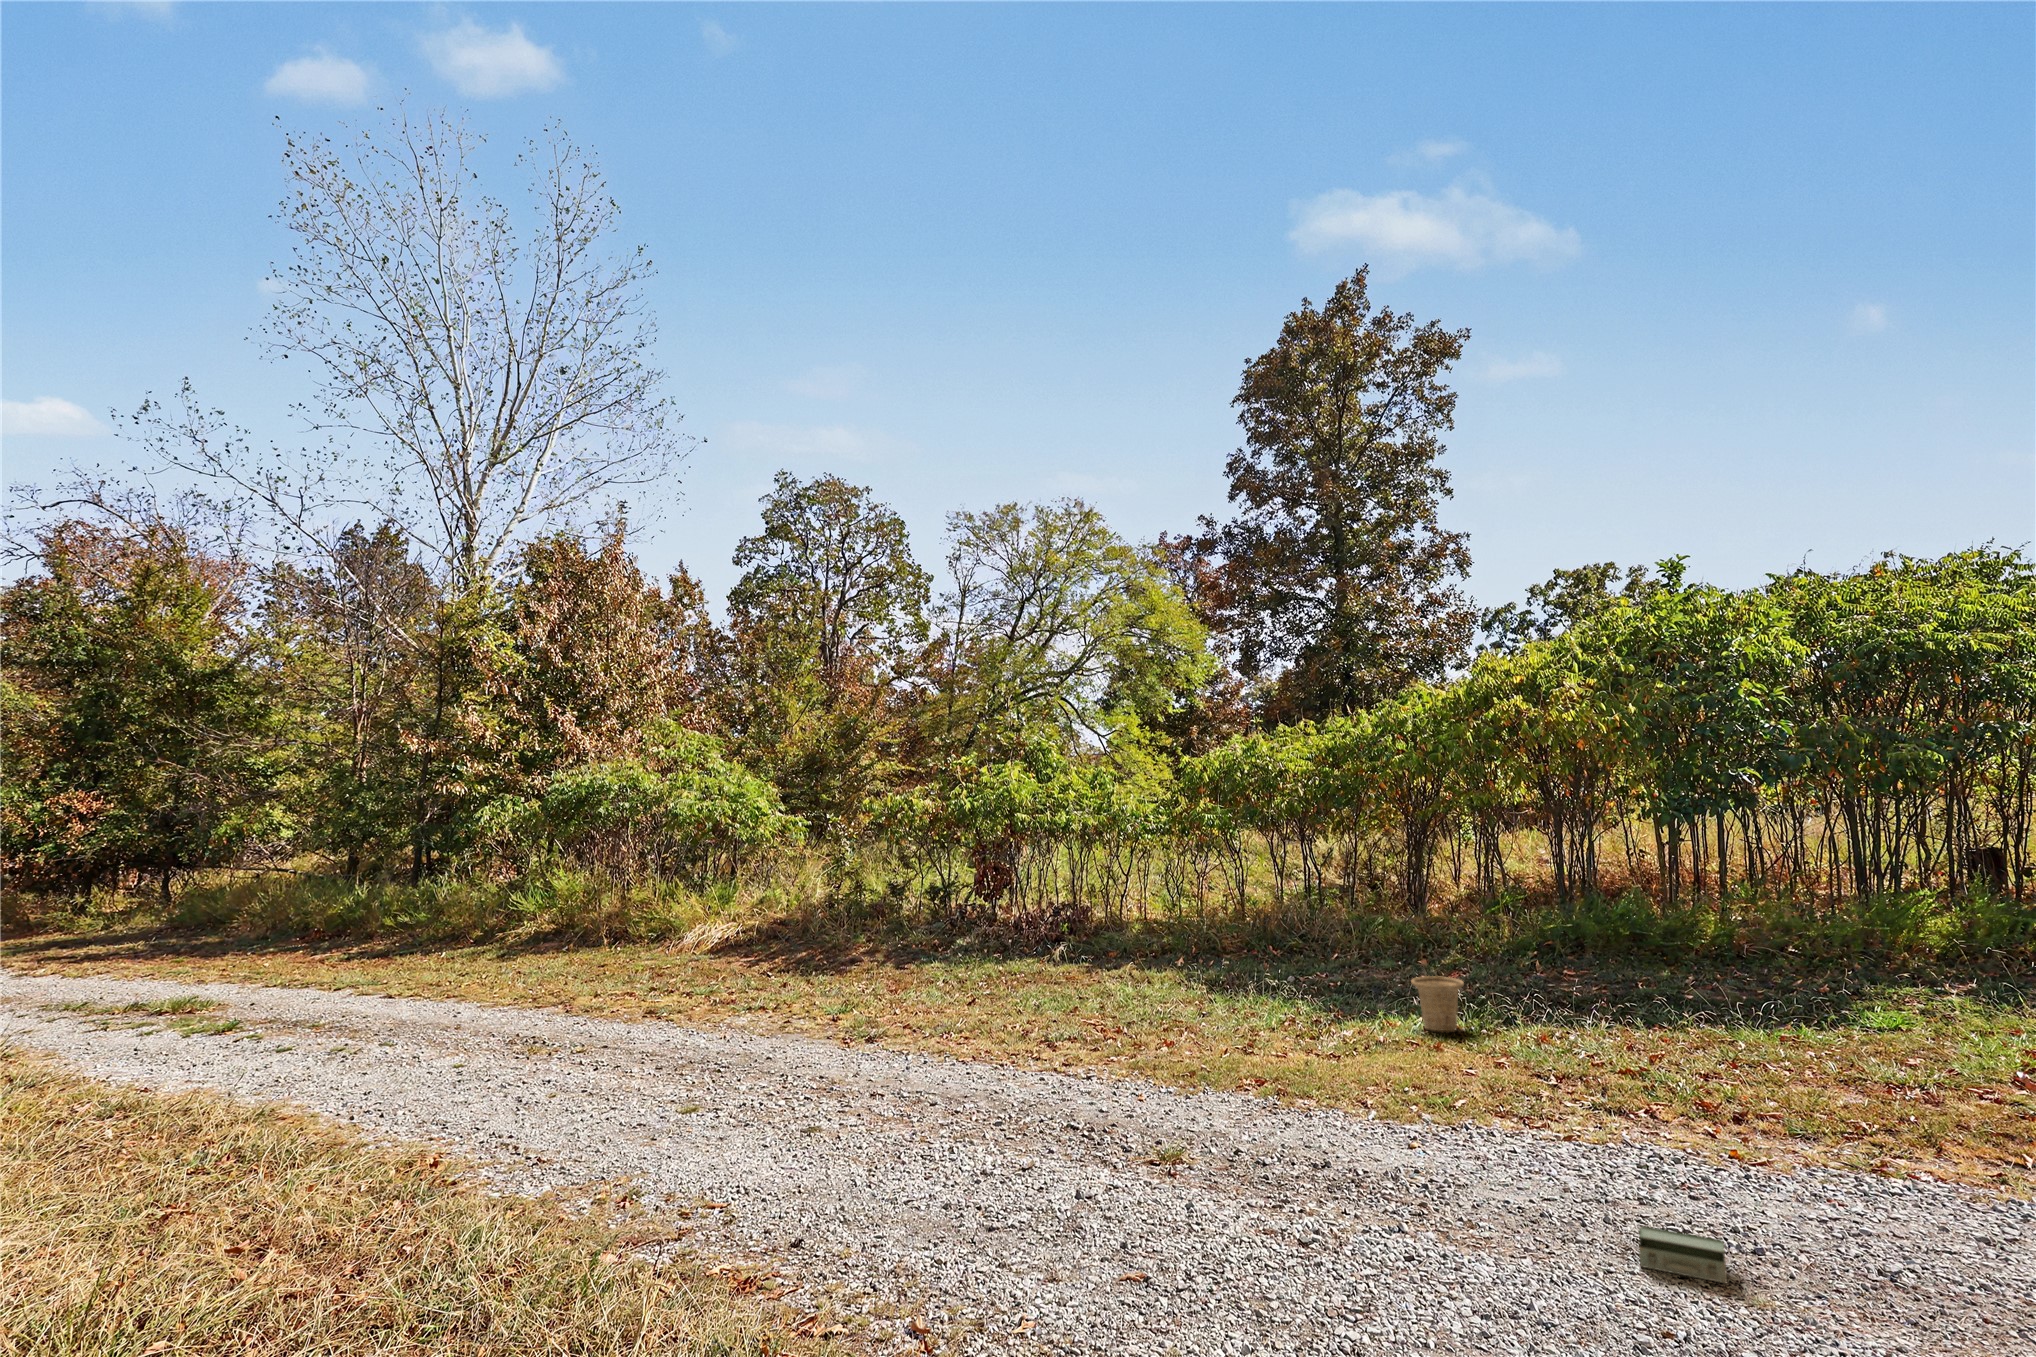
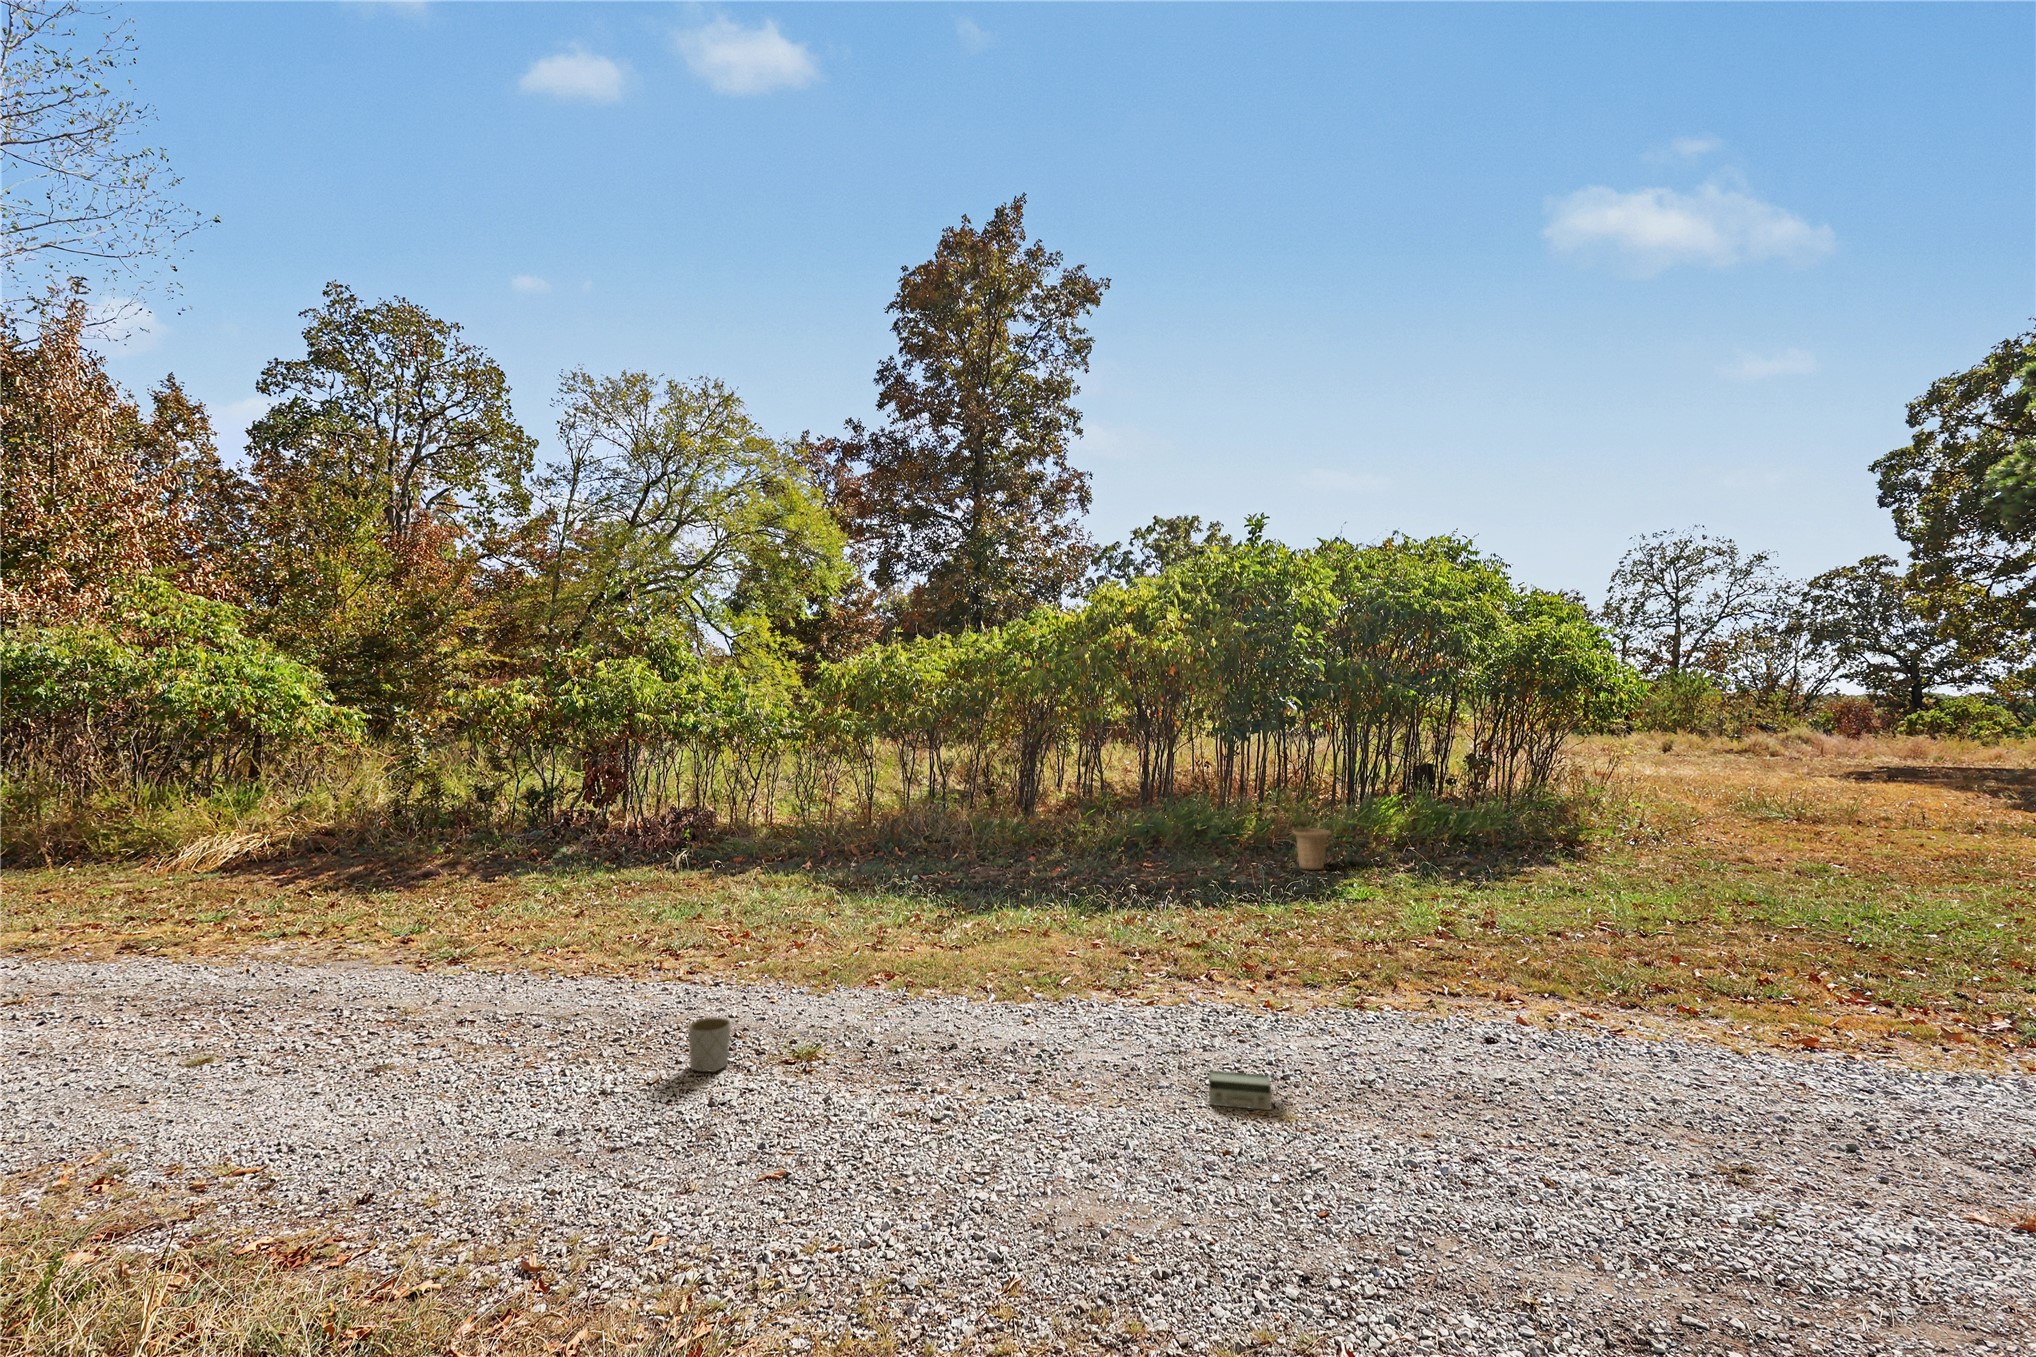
basket: present [1411,976,1464,1033] -> present [1292,828,1332,869]
planter: none [1057,1113,1097,1169] -> present [688,1018,731,1072]

